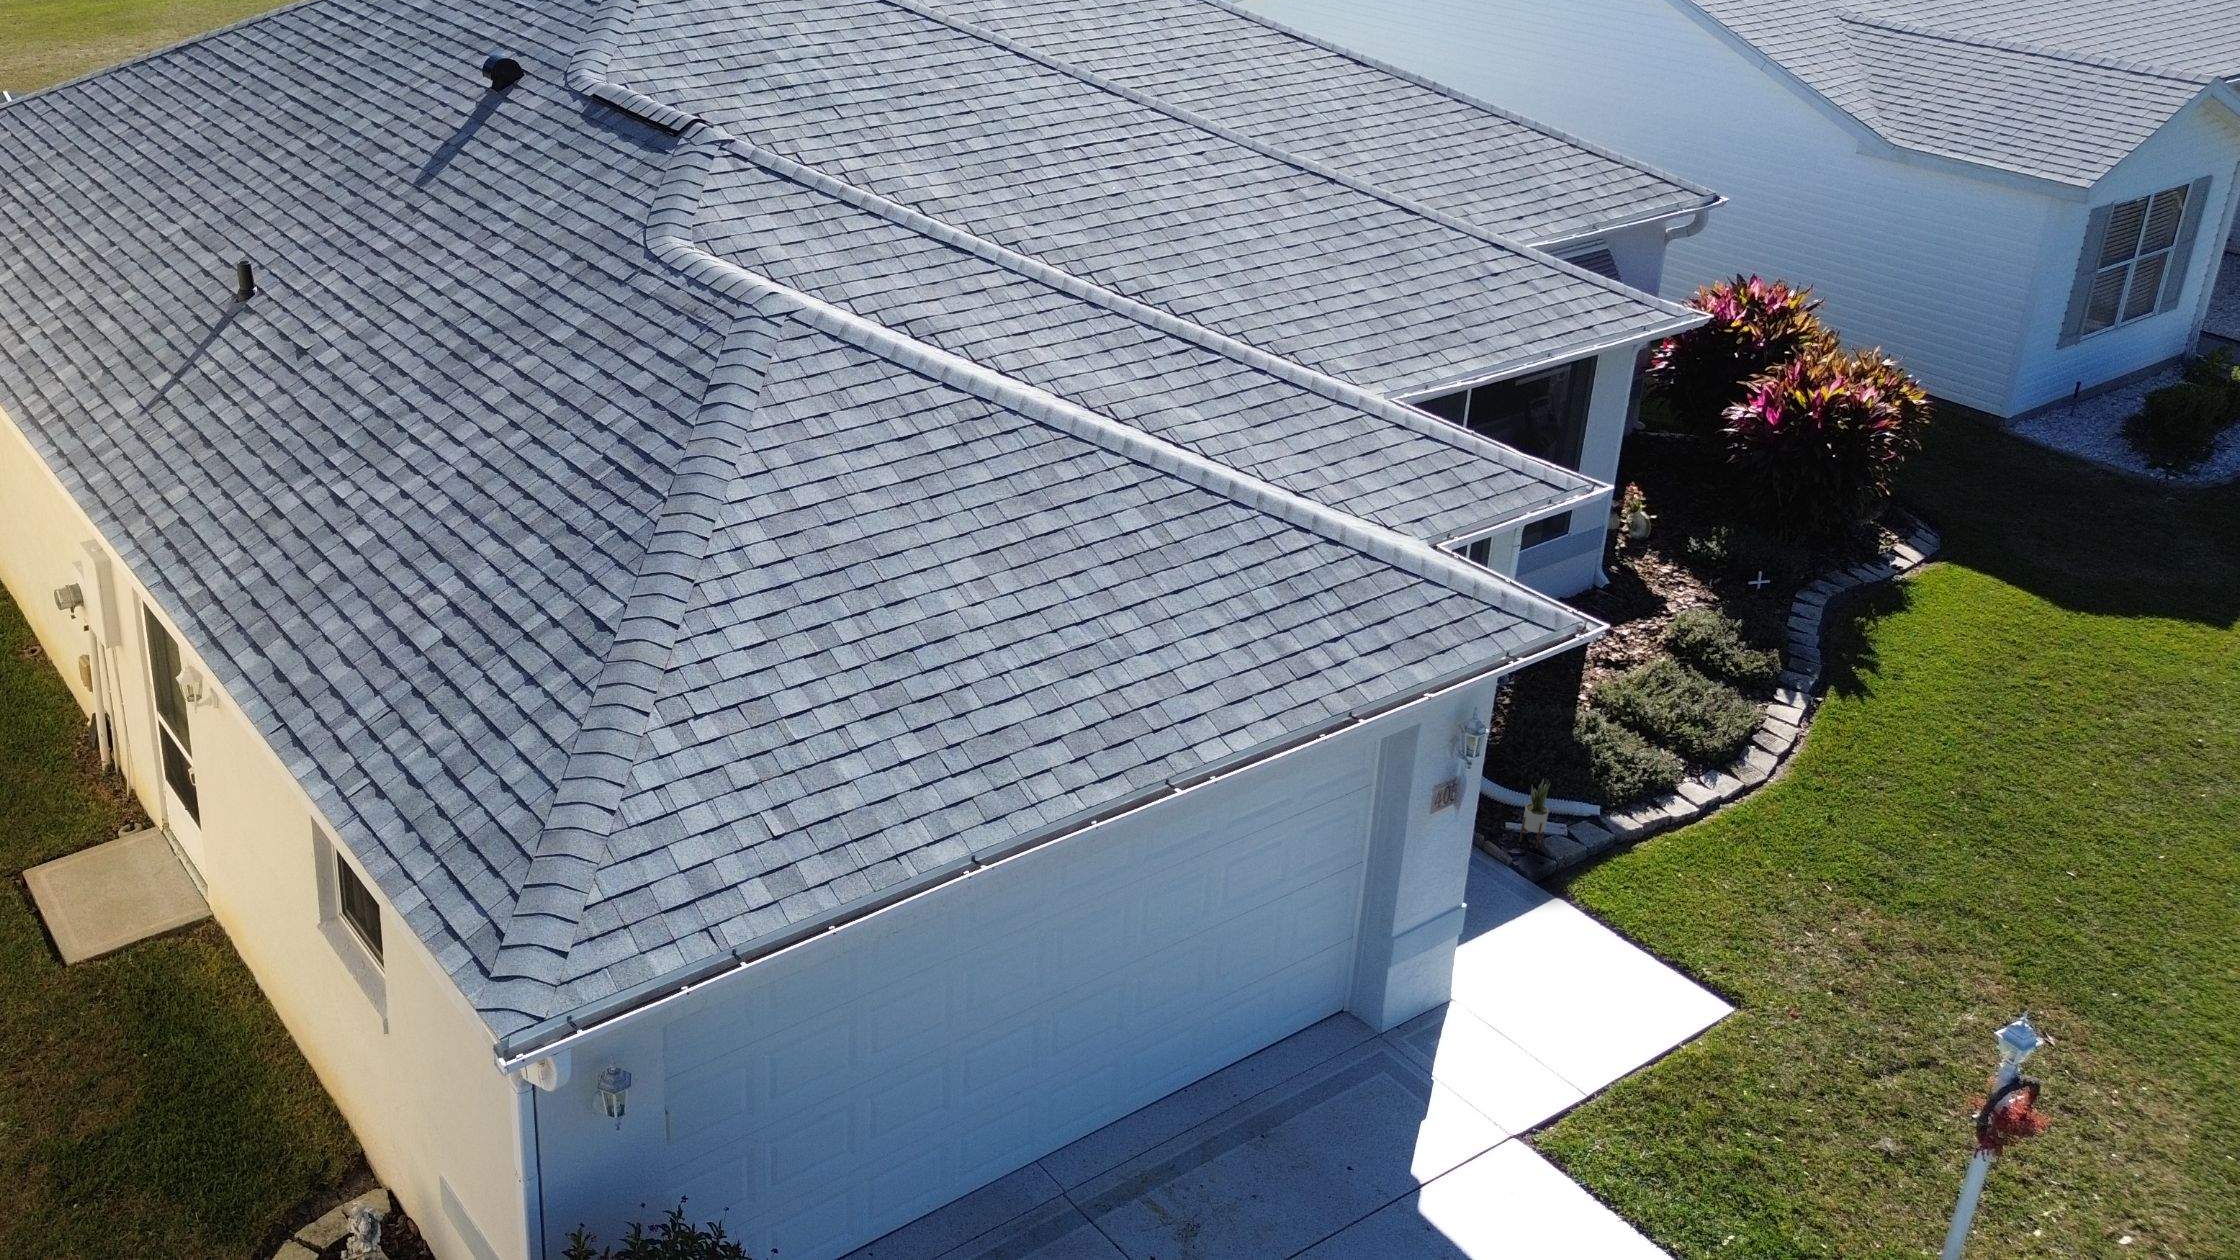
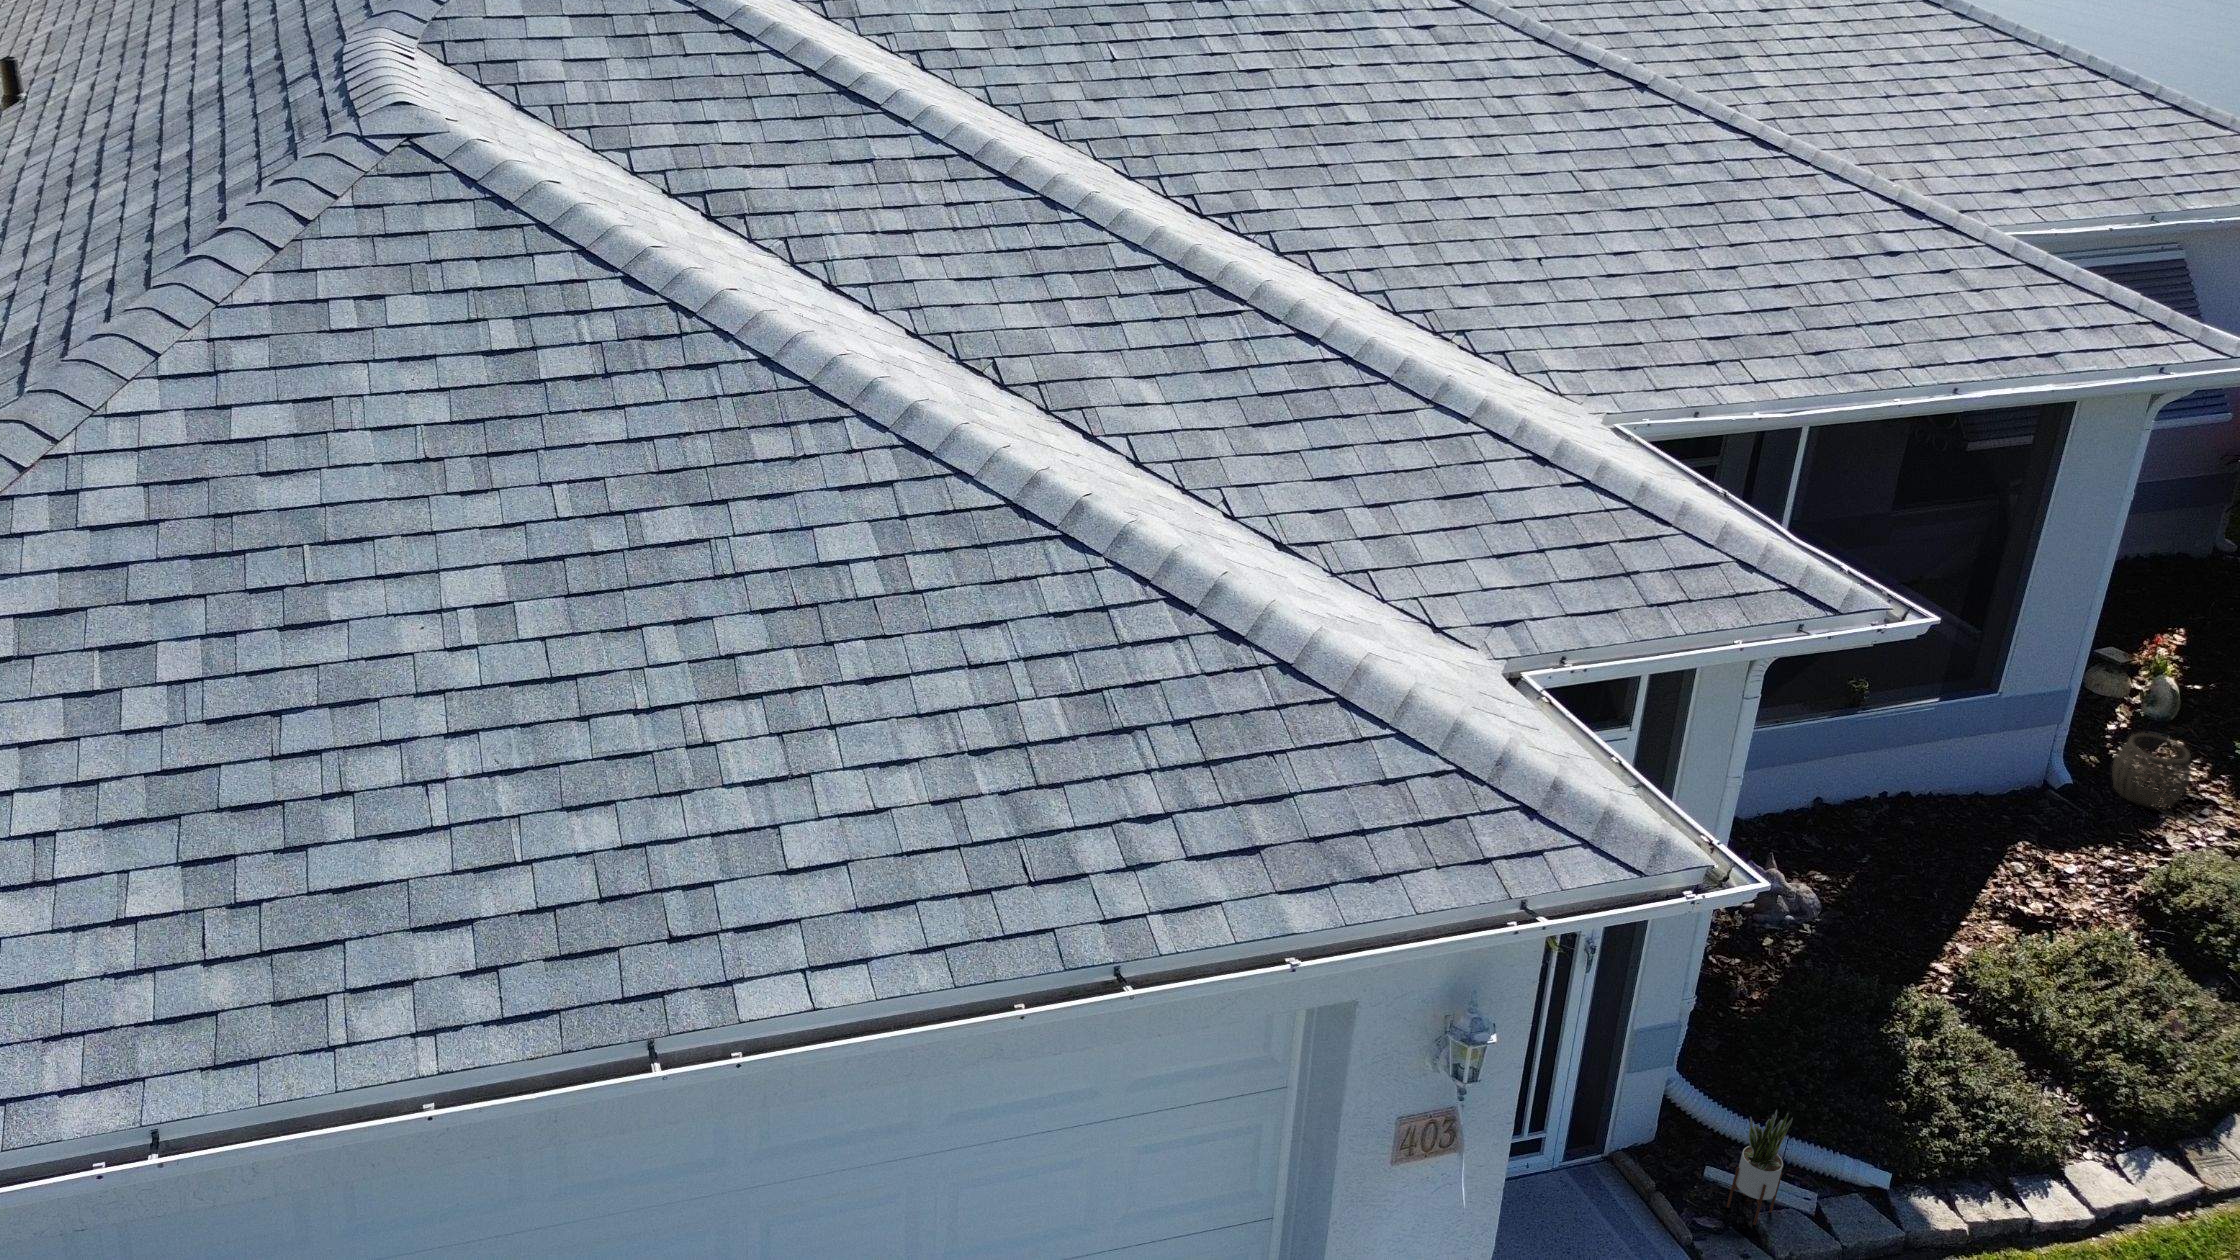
woven basket: none [1627,544,1671,589] -> present [2113,733,2191,808]

